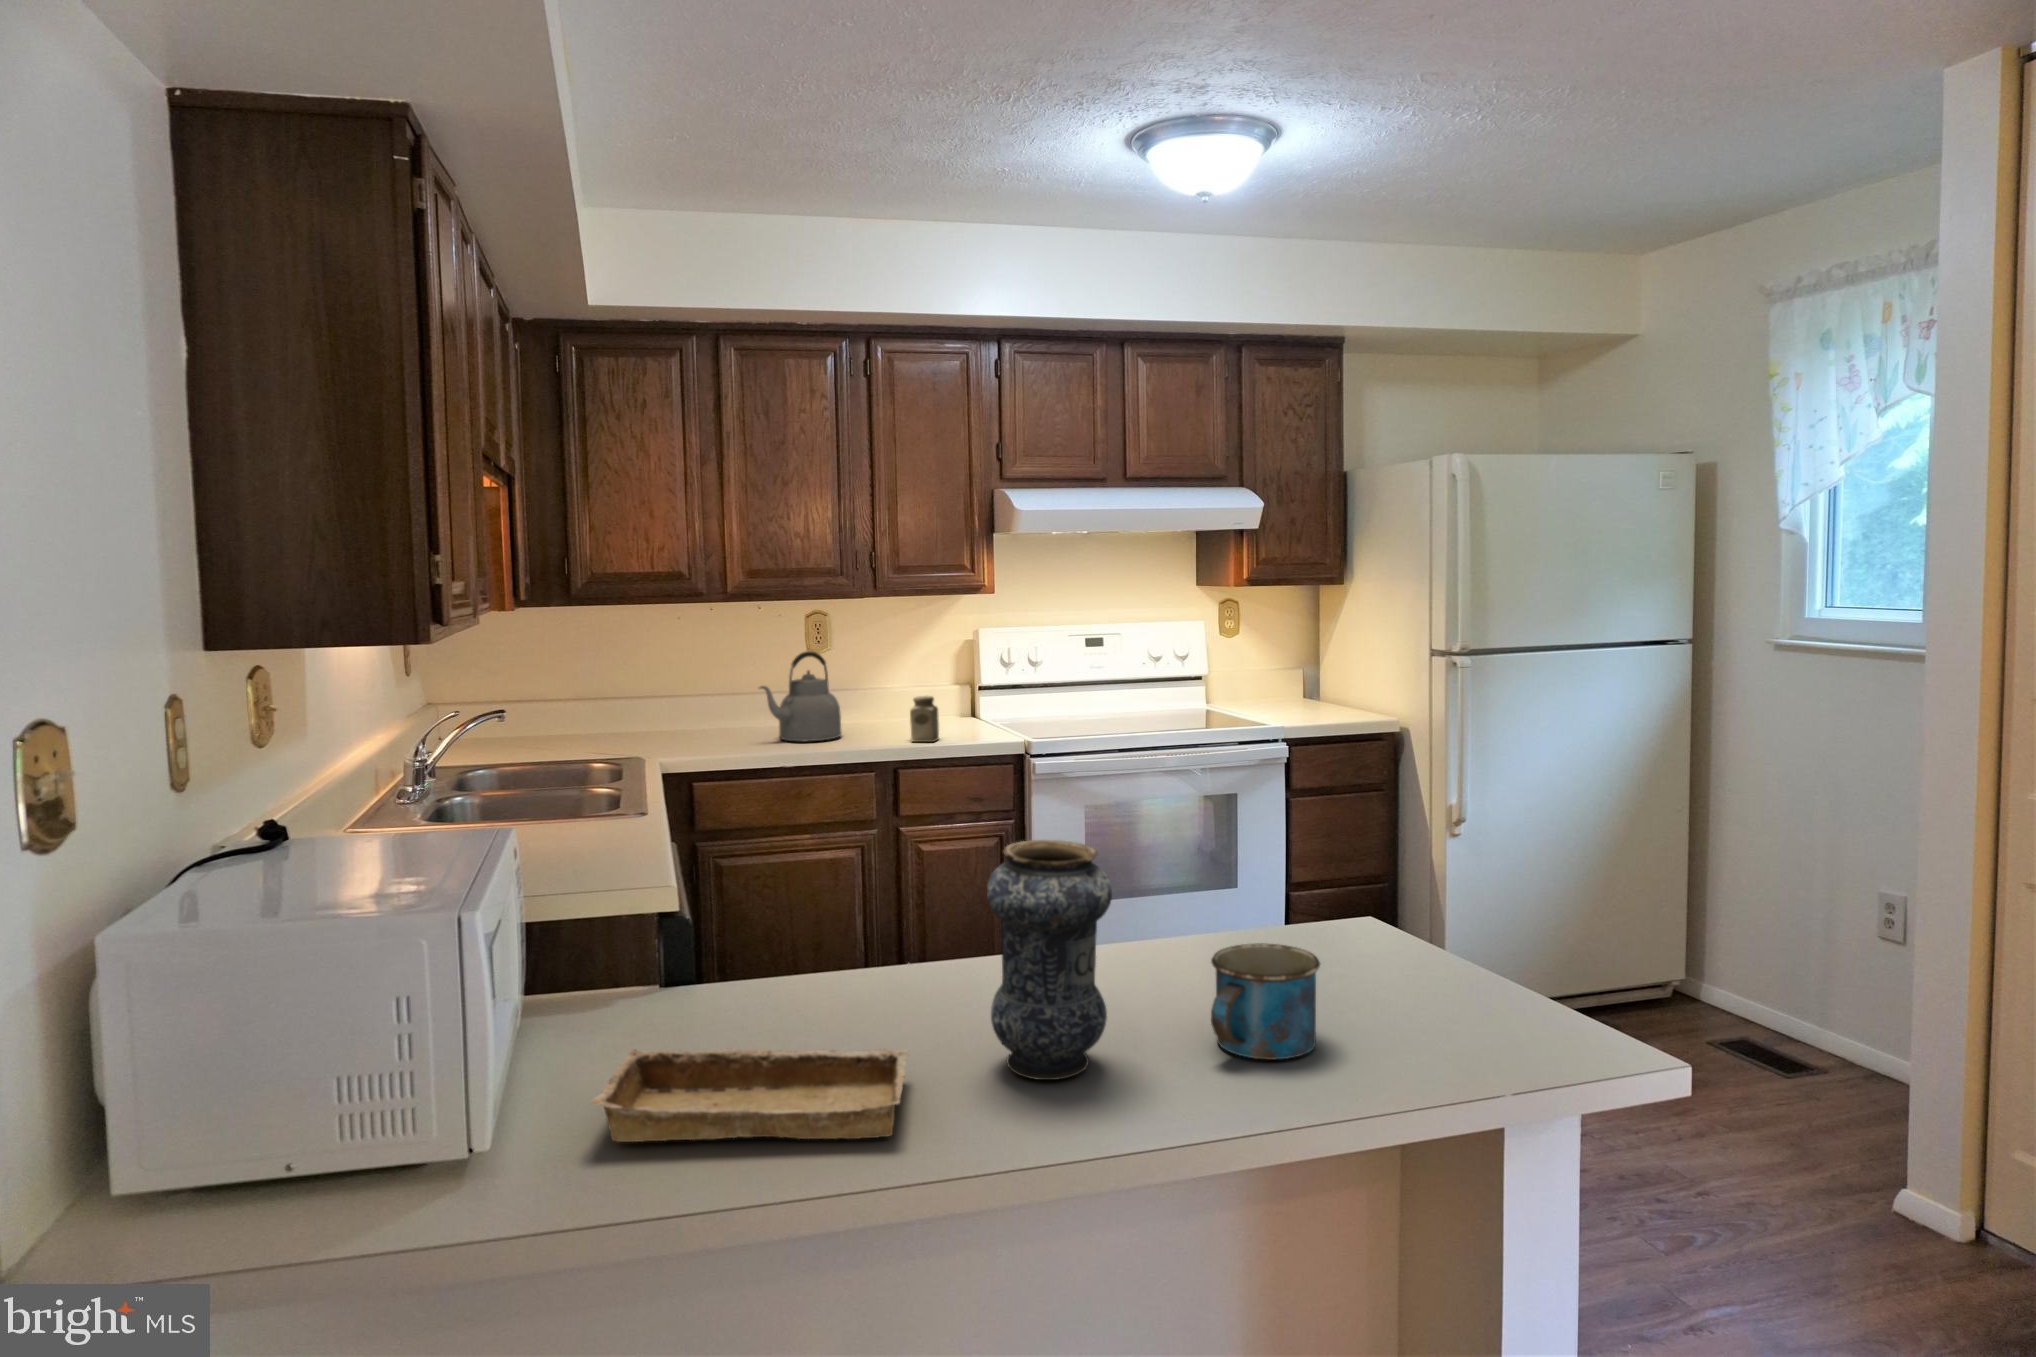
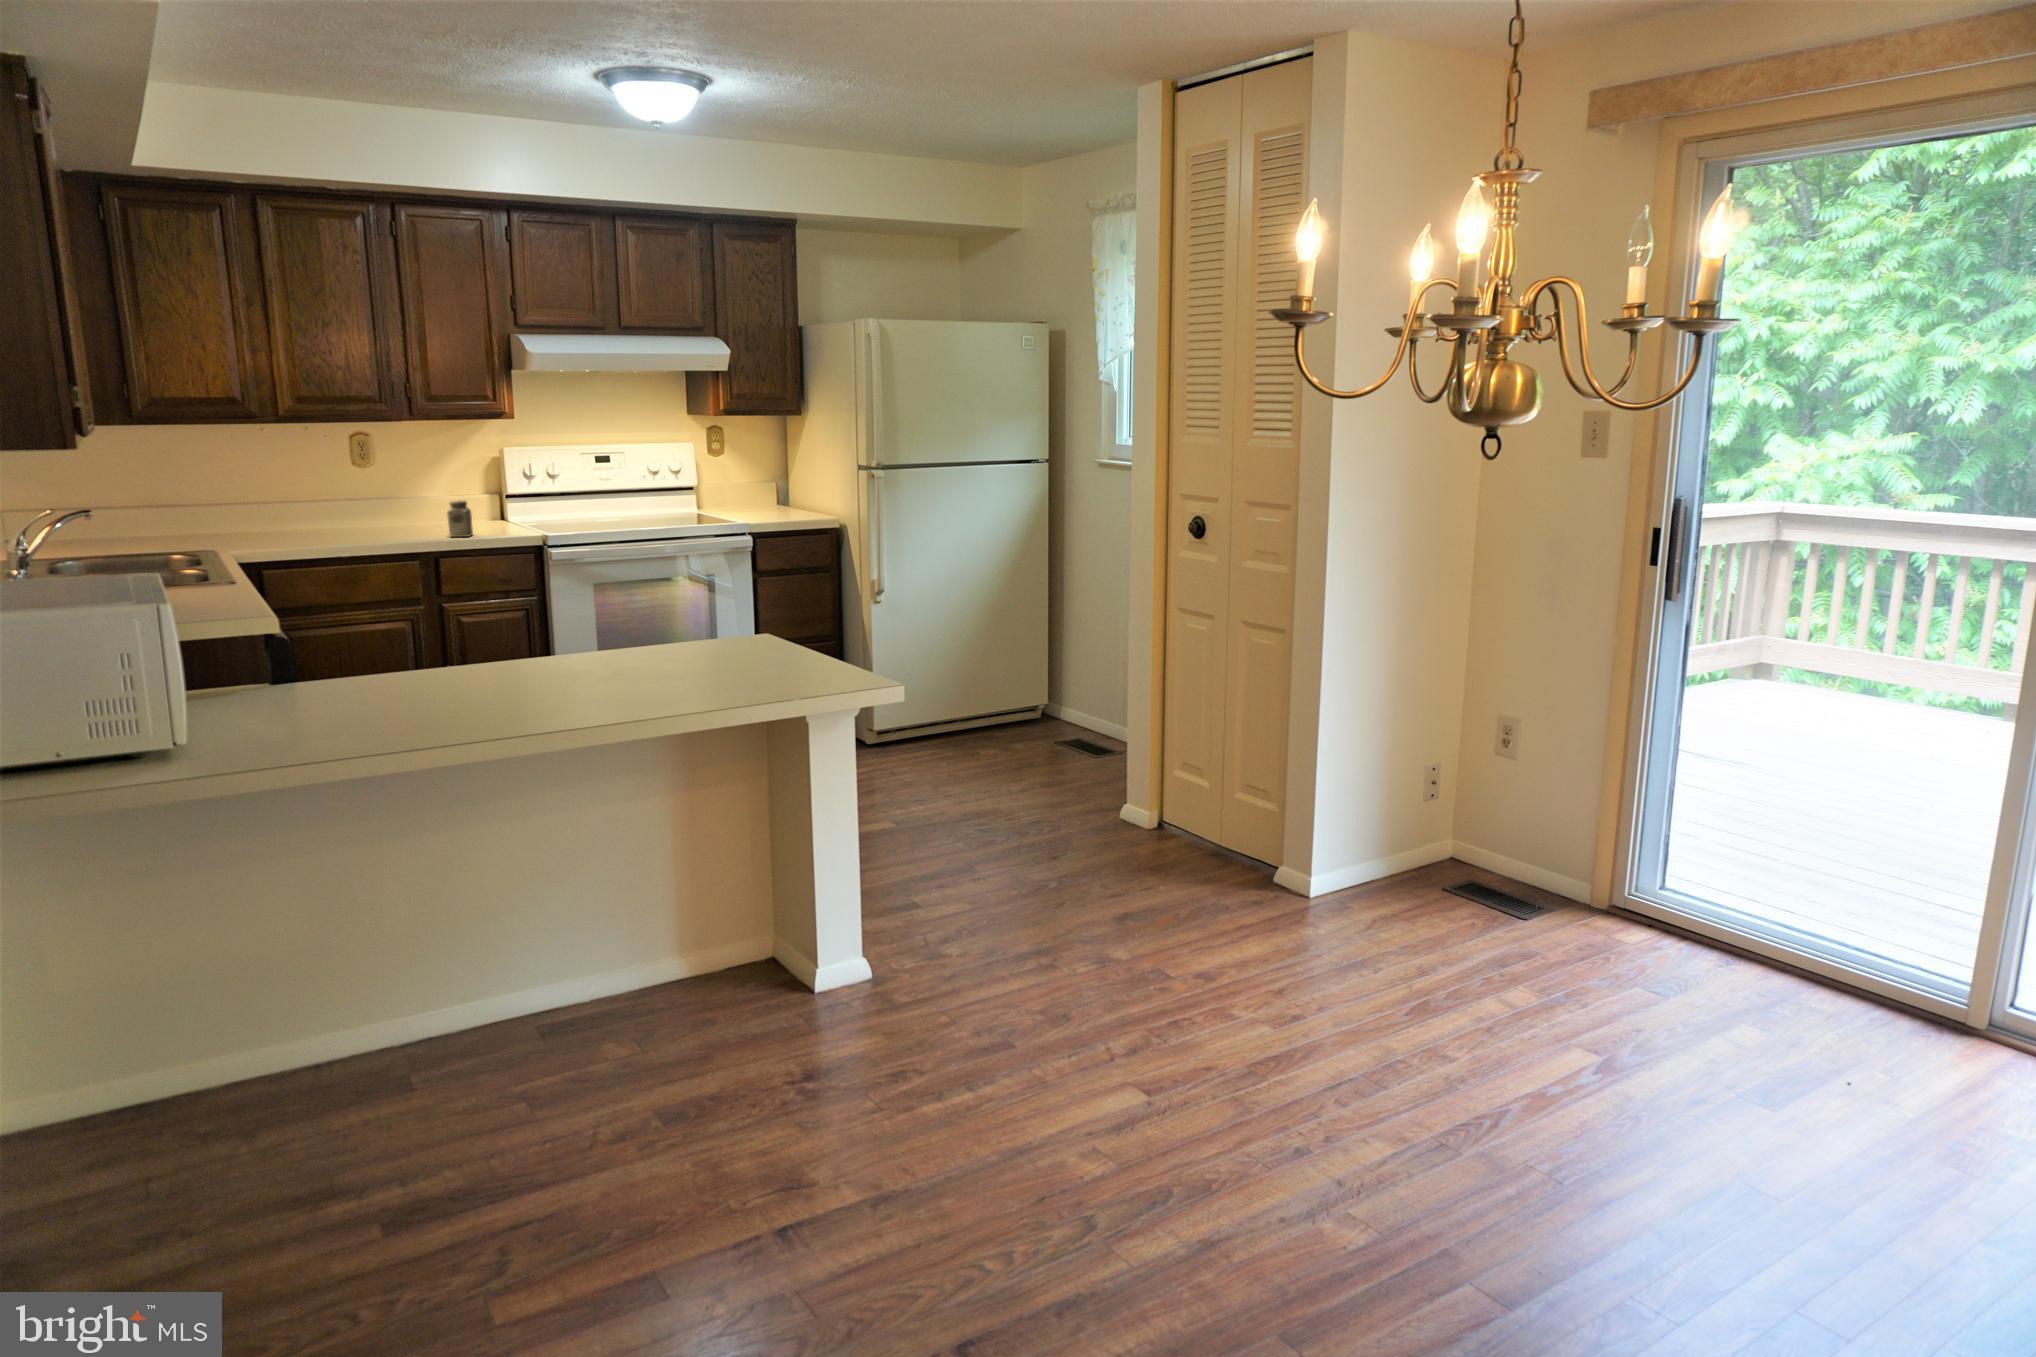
kettle: present [759,651,841,741] -> none [313,465,388,538]
vase: present [987,840,1112,1080] -> none [506,553,577,677]
mug: present [1211,943,1321,1060] -> none [635,611,696,665]
tray: present [589,1048,908,1142] -> none [287,665,466,705]

